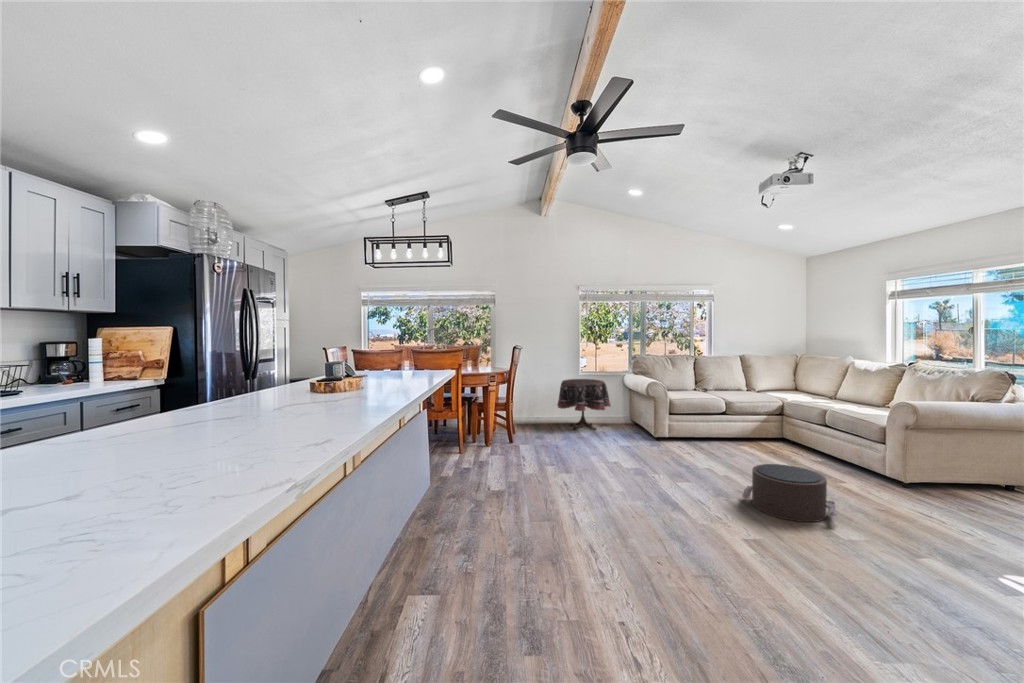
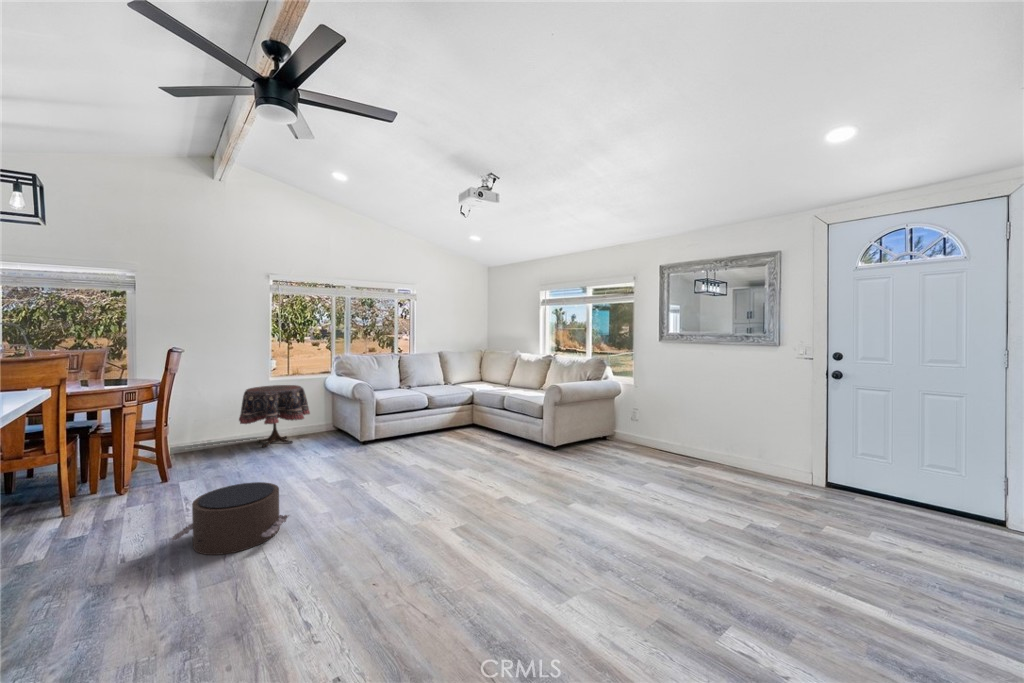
pouf: present [742,464,838,522] -> present [172,482,289,555]

